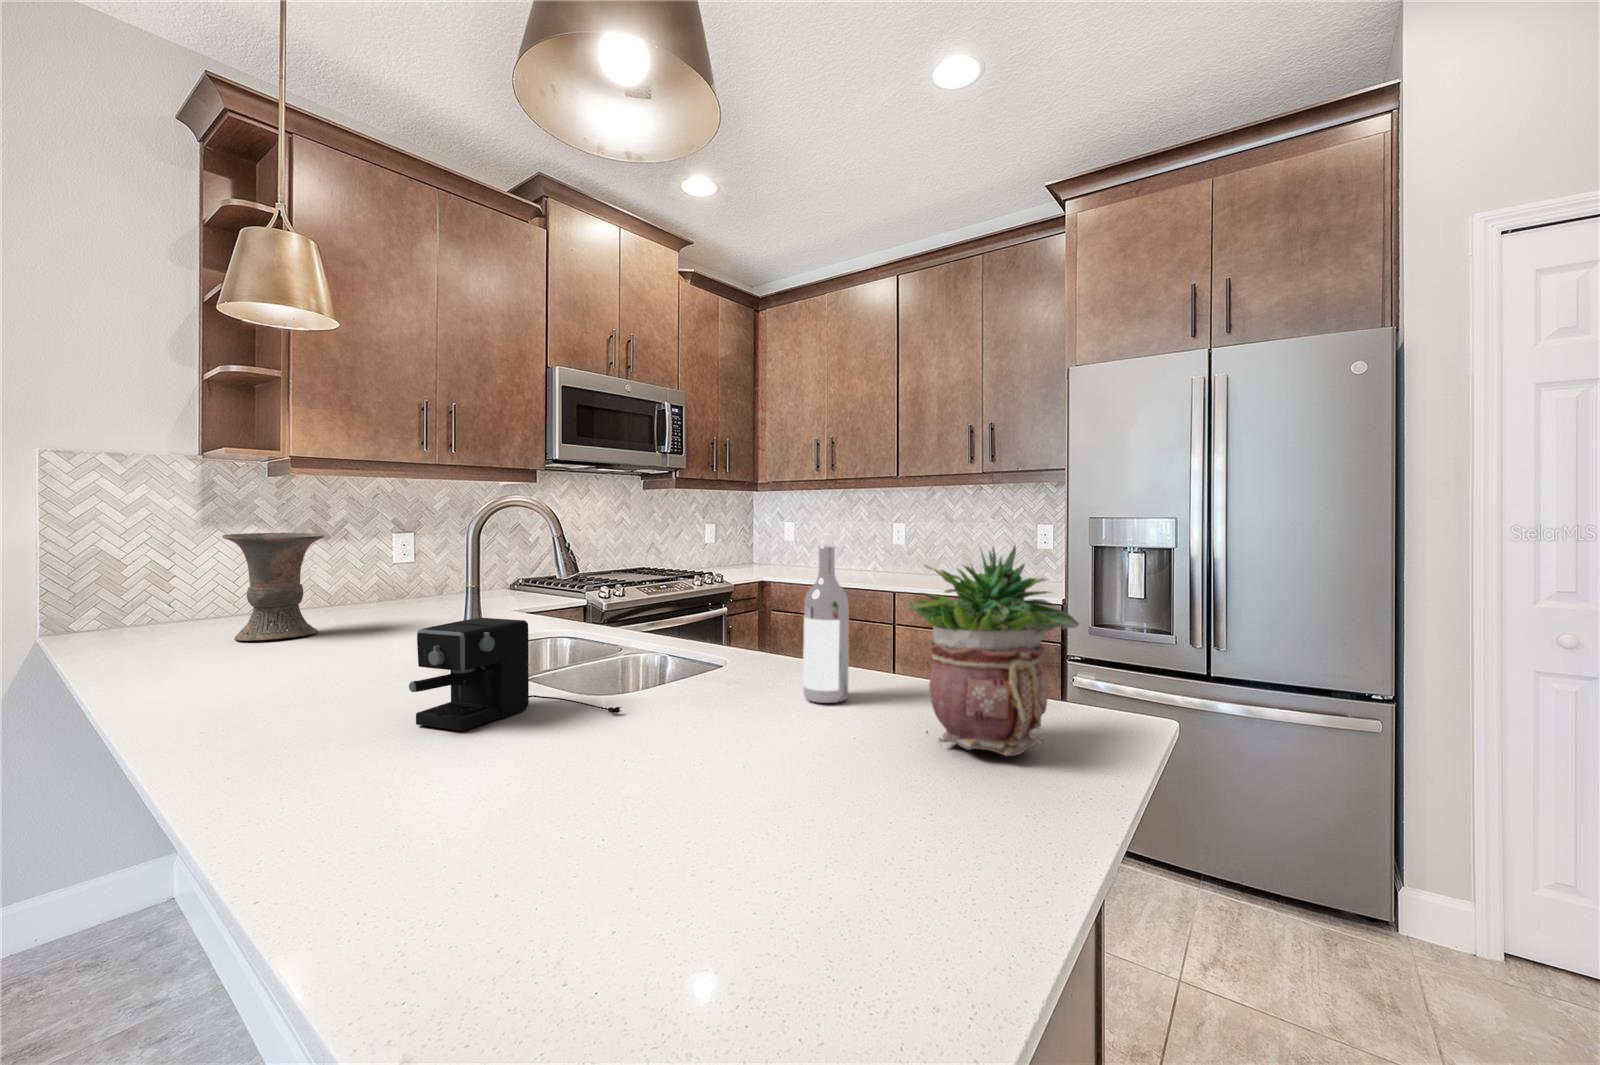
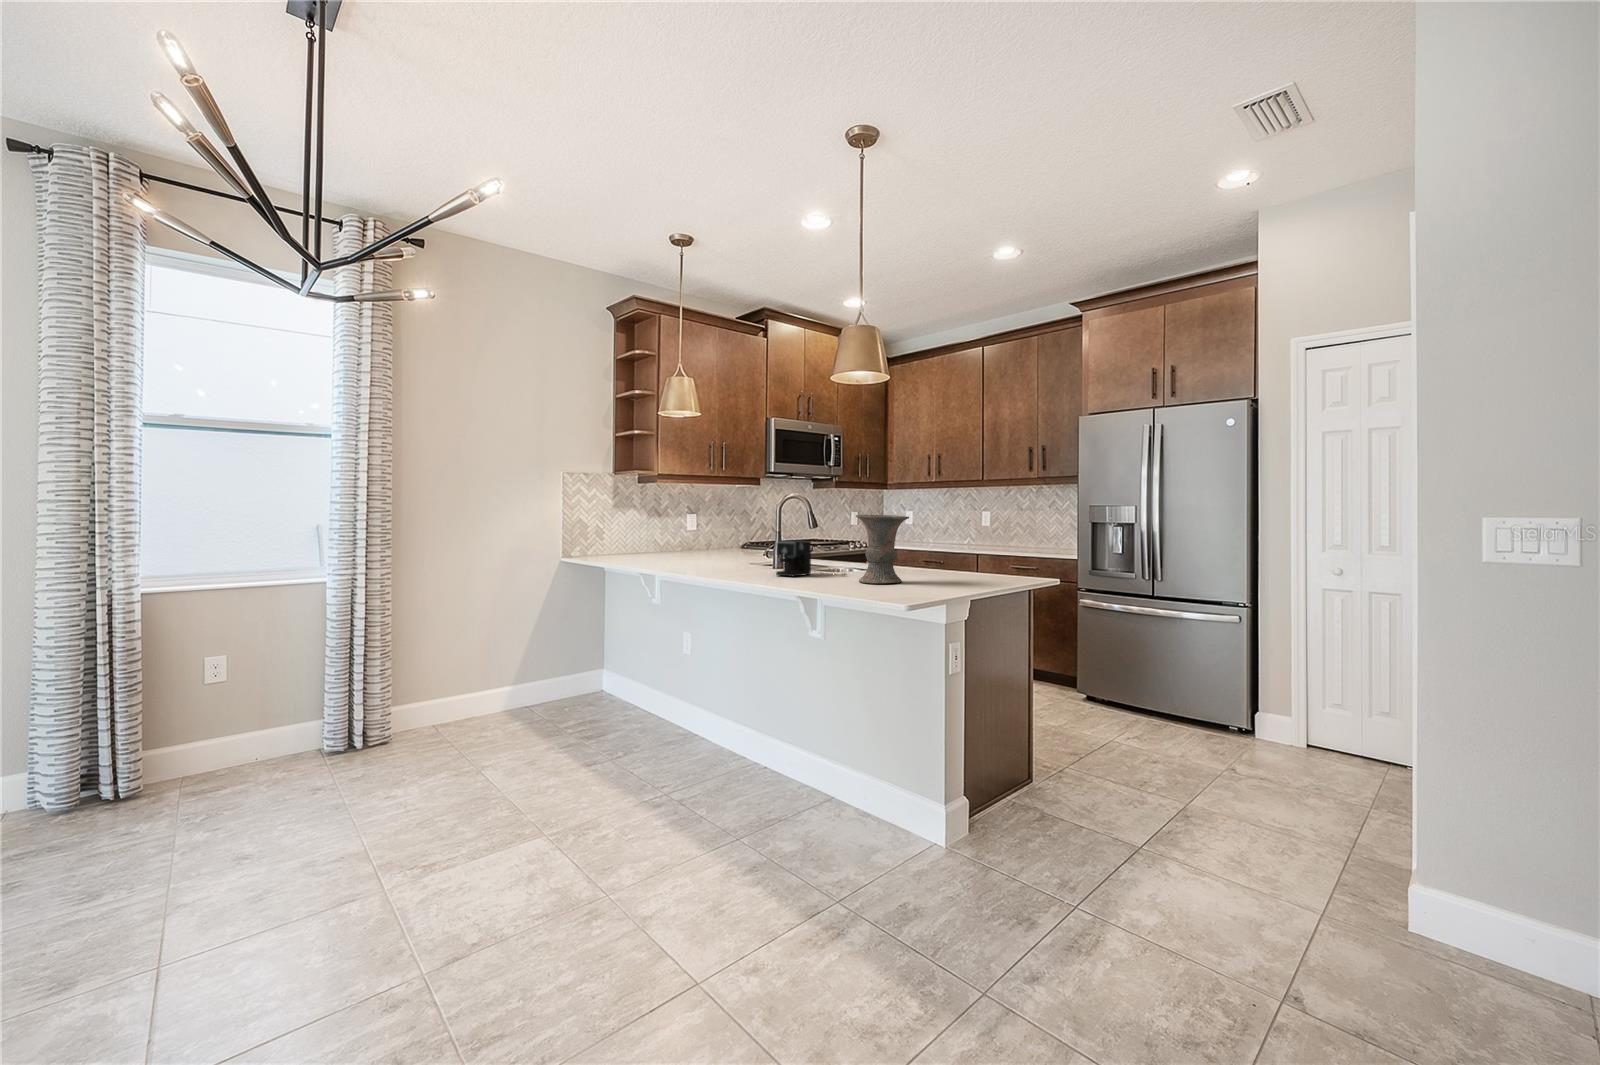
vase: present [222,532,324,641] -> present [856,515,909,583]
wine bottle: present [803,534,849,703] -> none [917,509,935,575]
potted plant: present [908,546,1079,756] -> none [953,510,1015,582]

